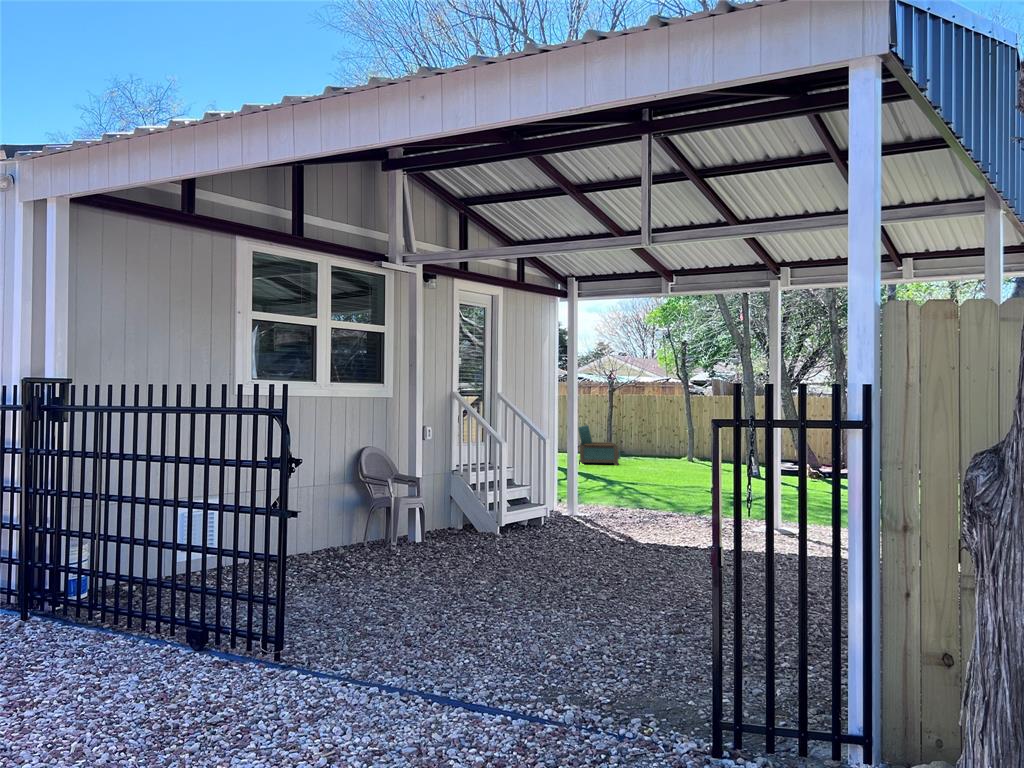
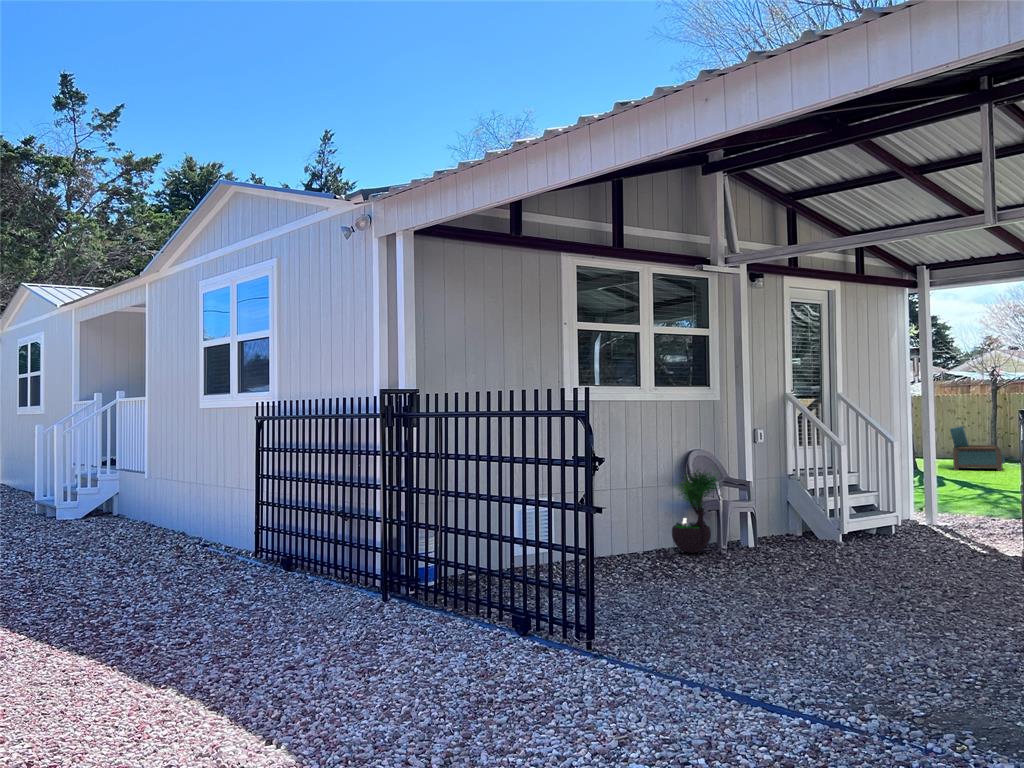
potted tree: none [343,460,396,550] -> present [672,468,718,553]

